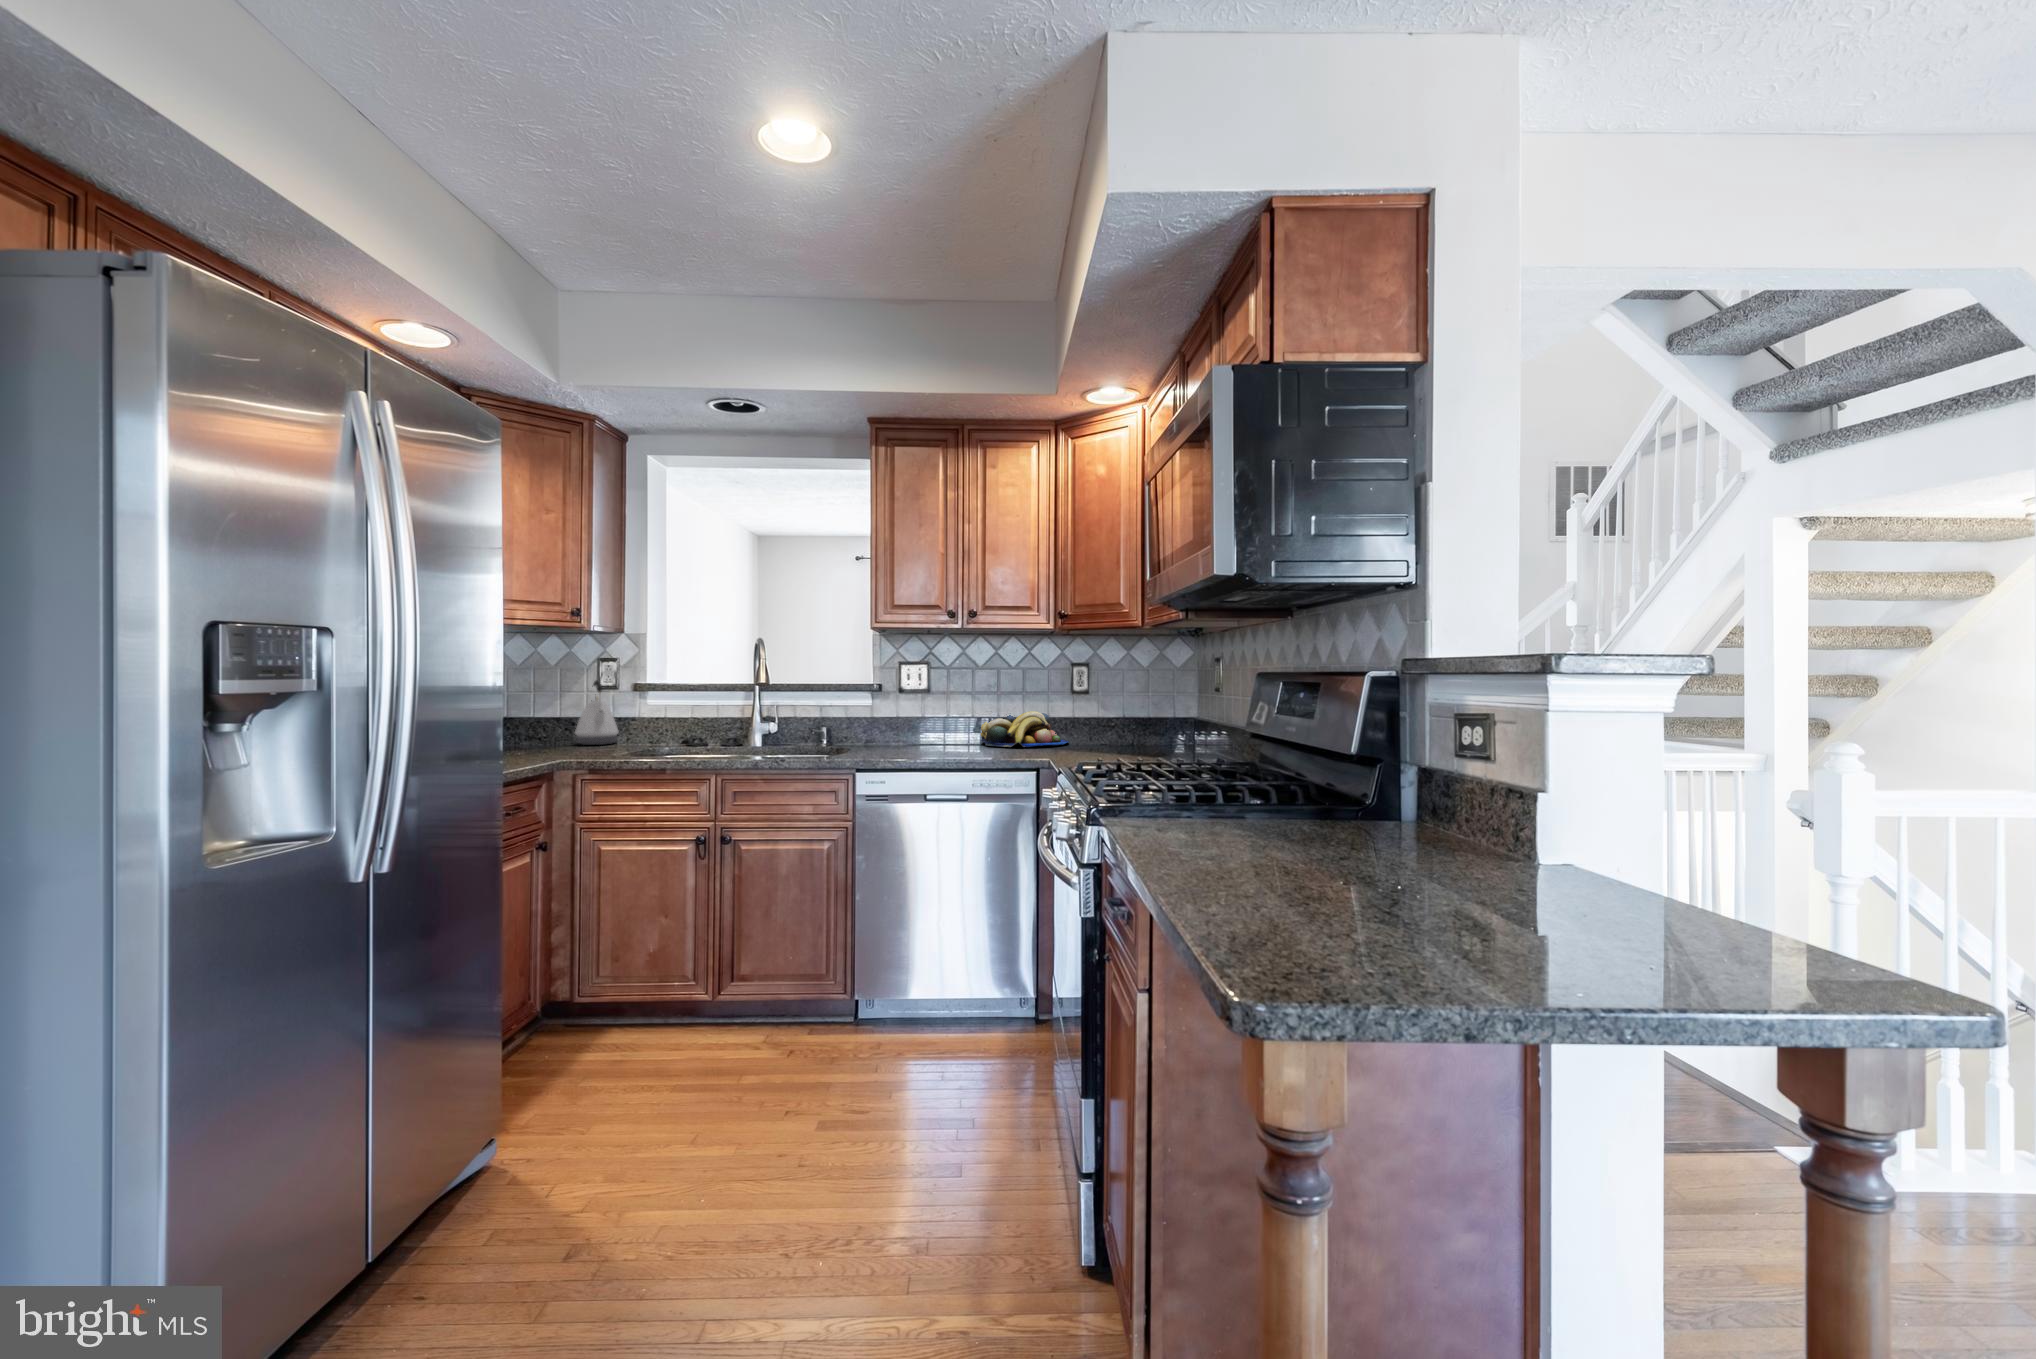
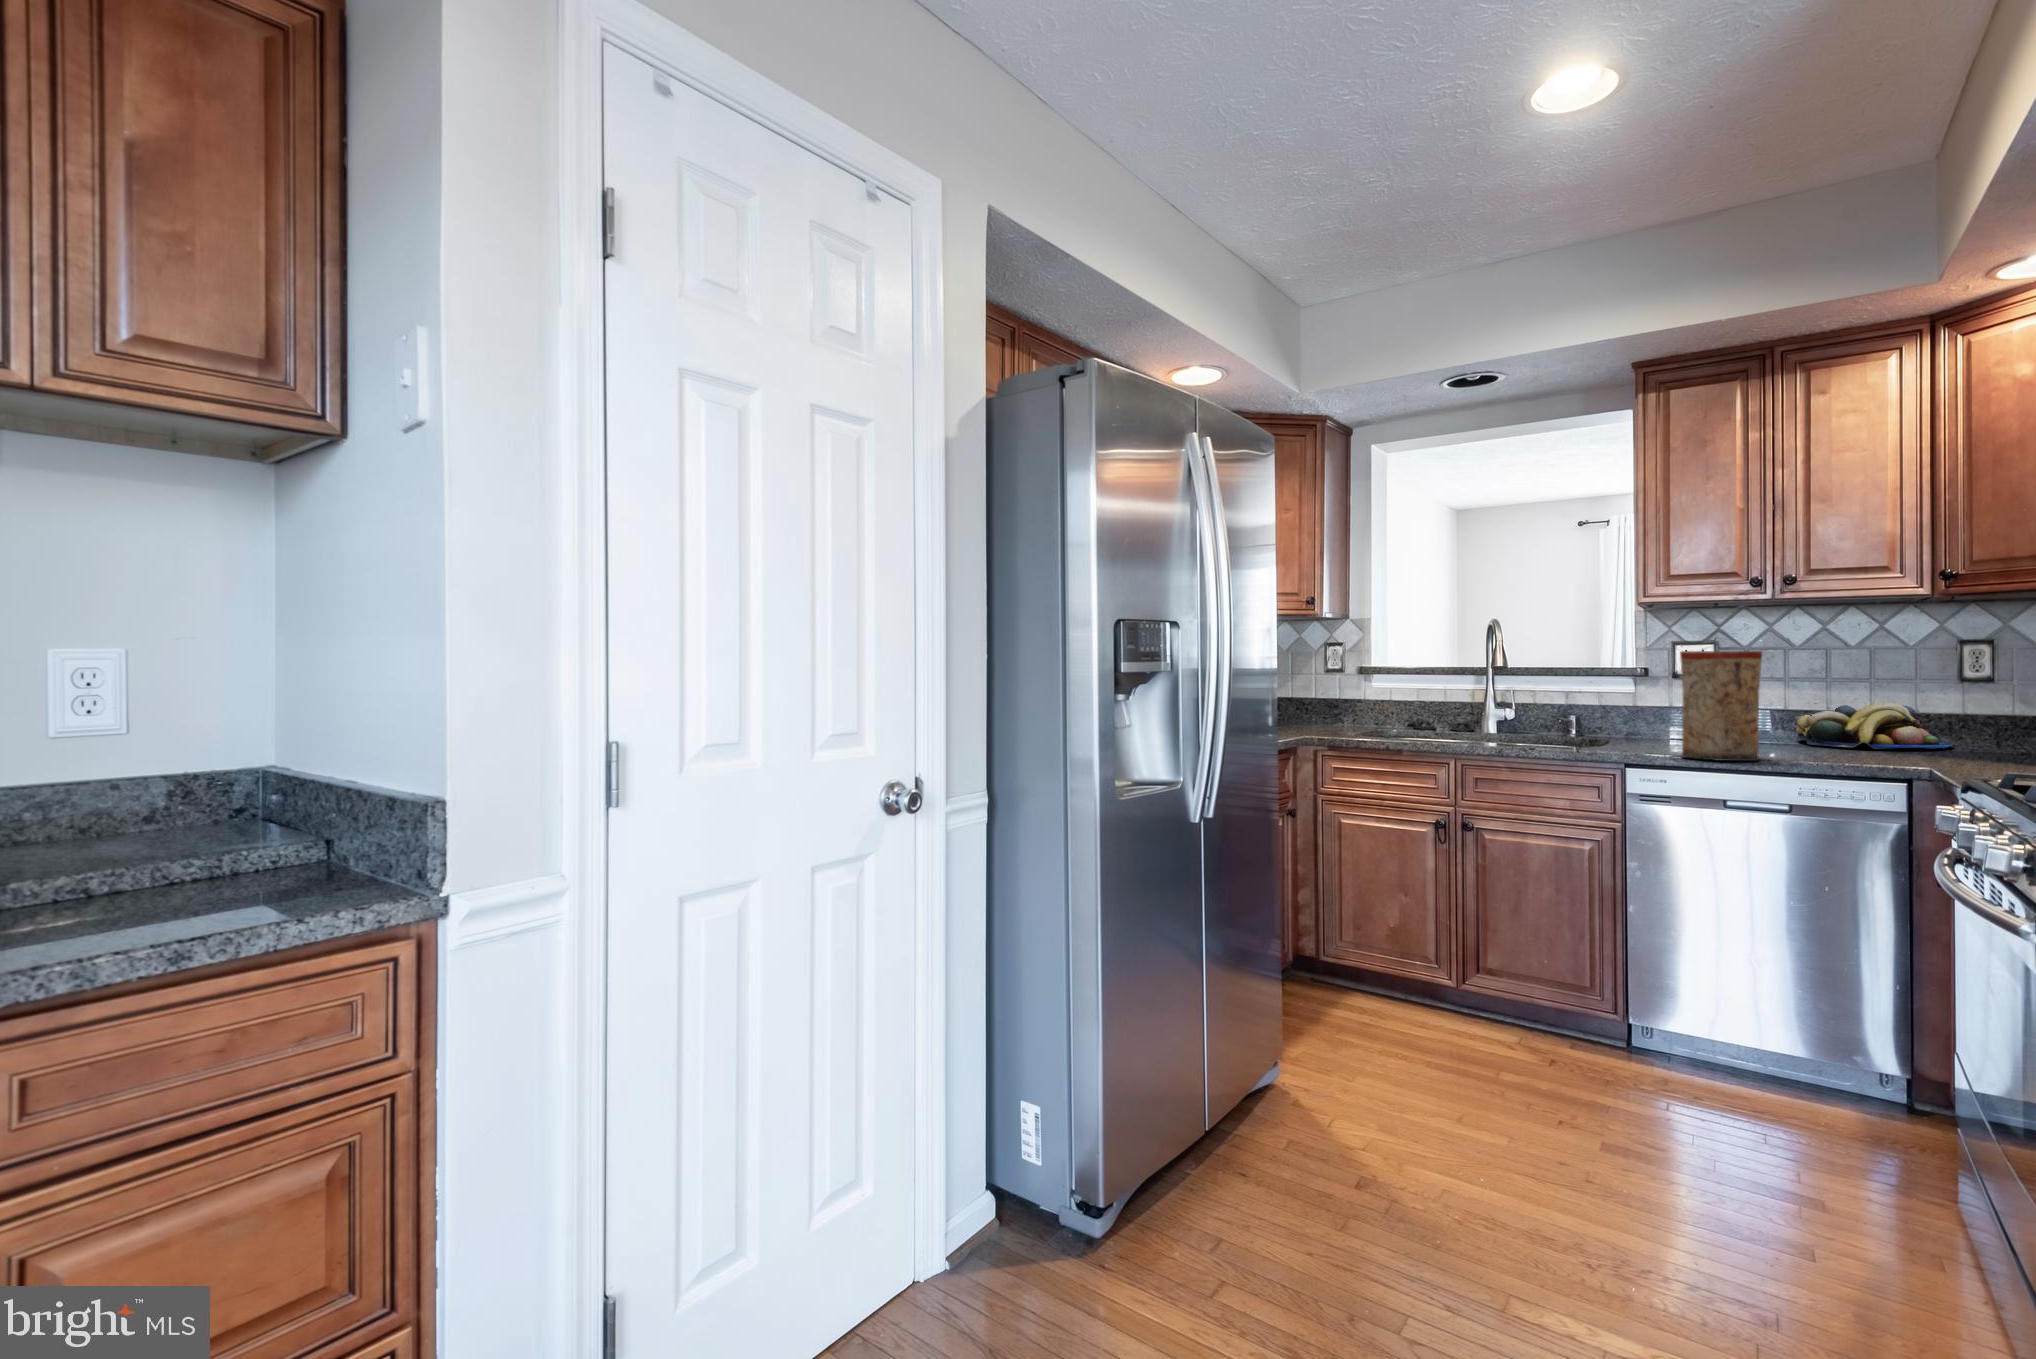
vase: none [895,670,951,763] -> present [1680,651,1762,761]
kettle: present [575,680,618,745] -> none [1307,665,1347,725]

